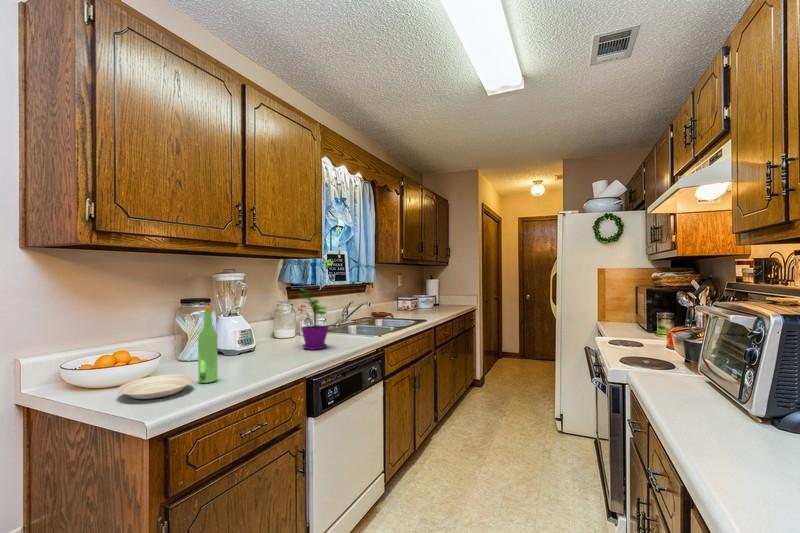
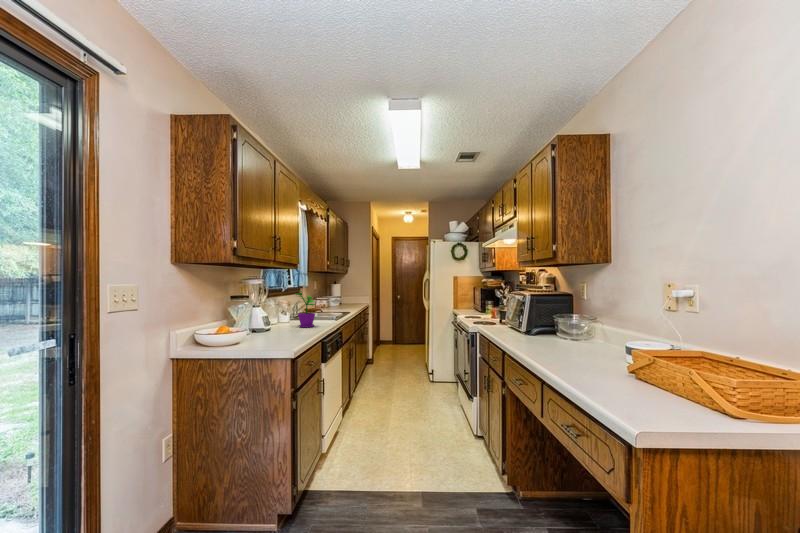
plate: present [118,307,218,399] -> none [245,299,285,347]

